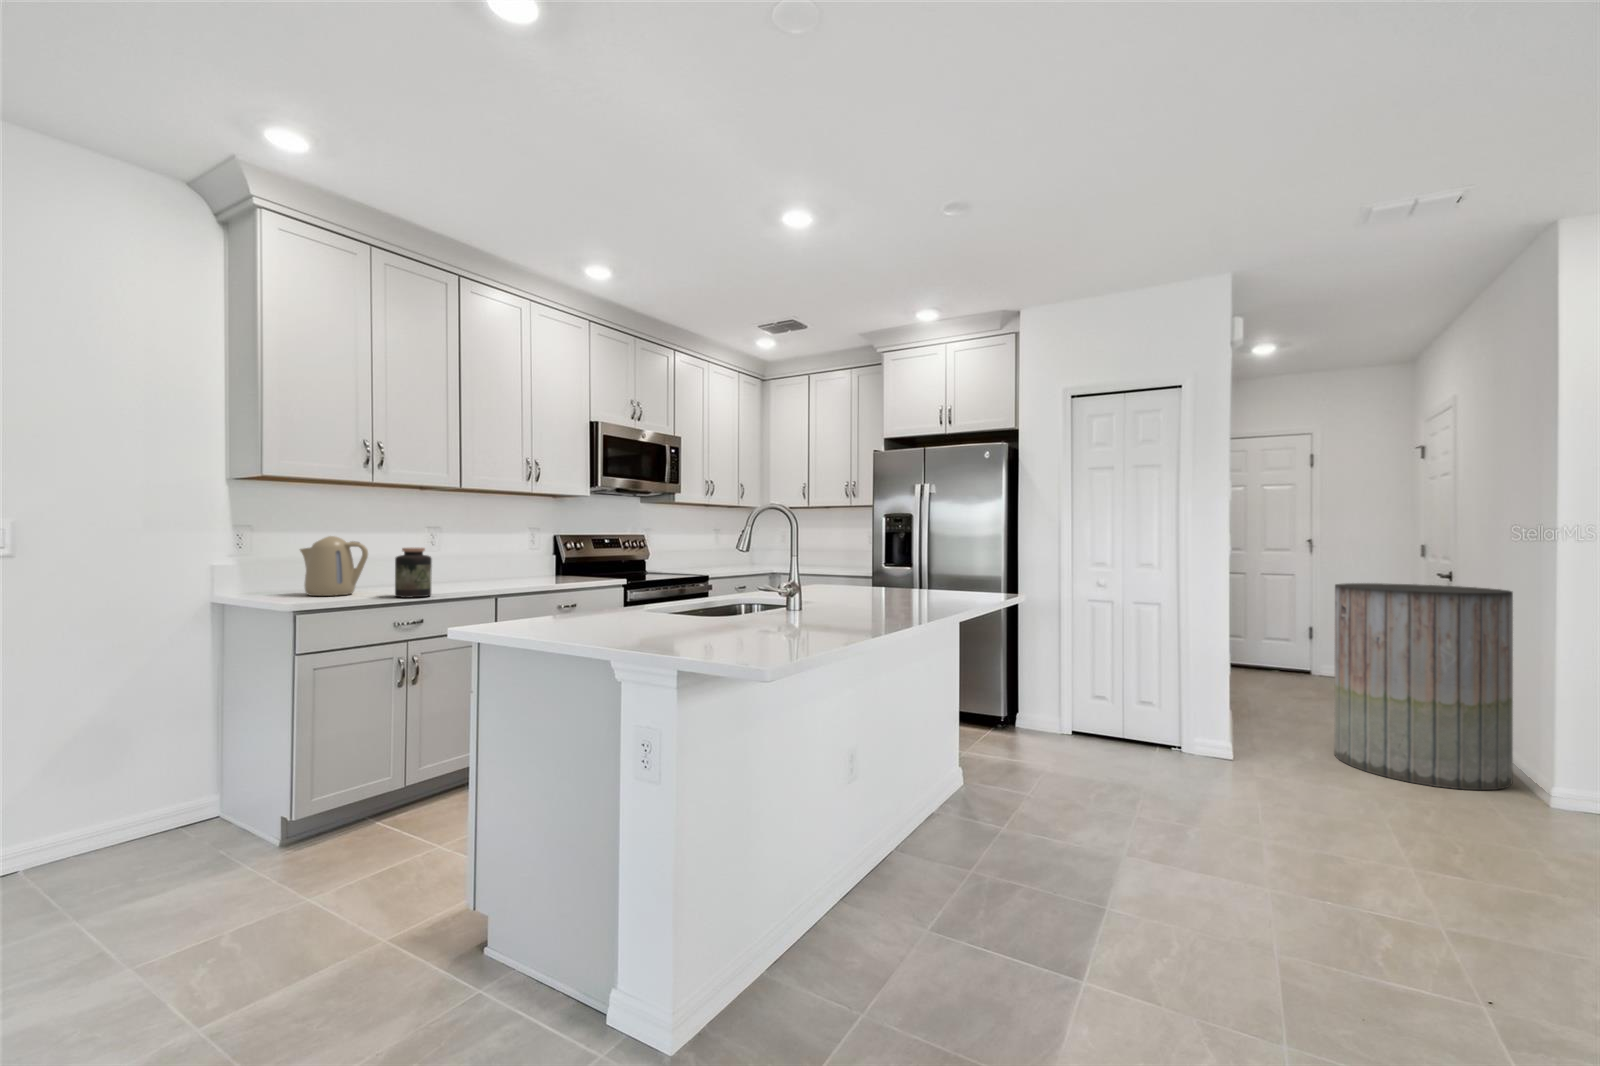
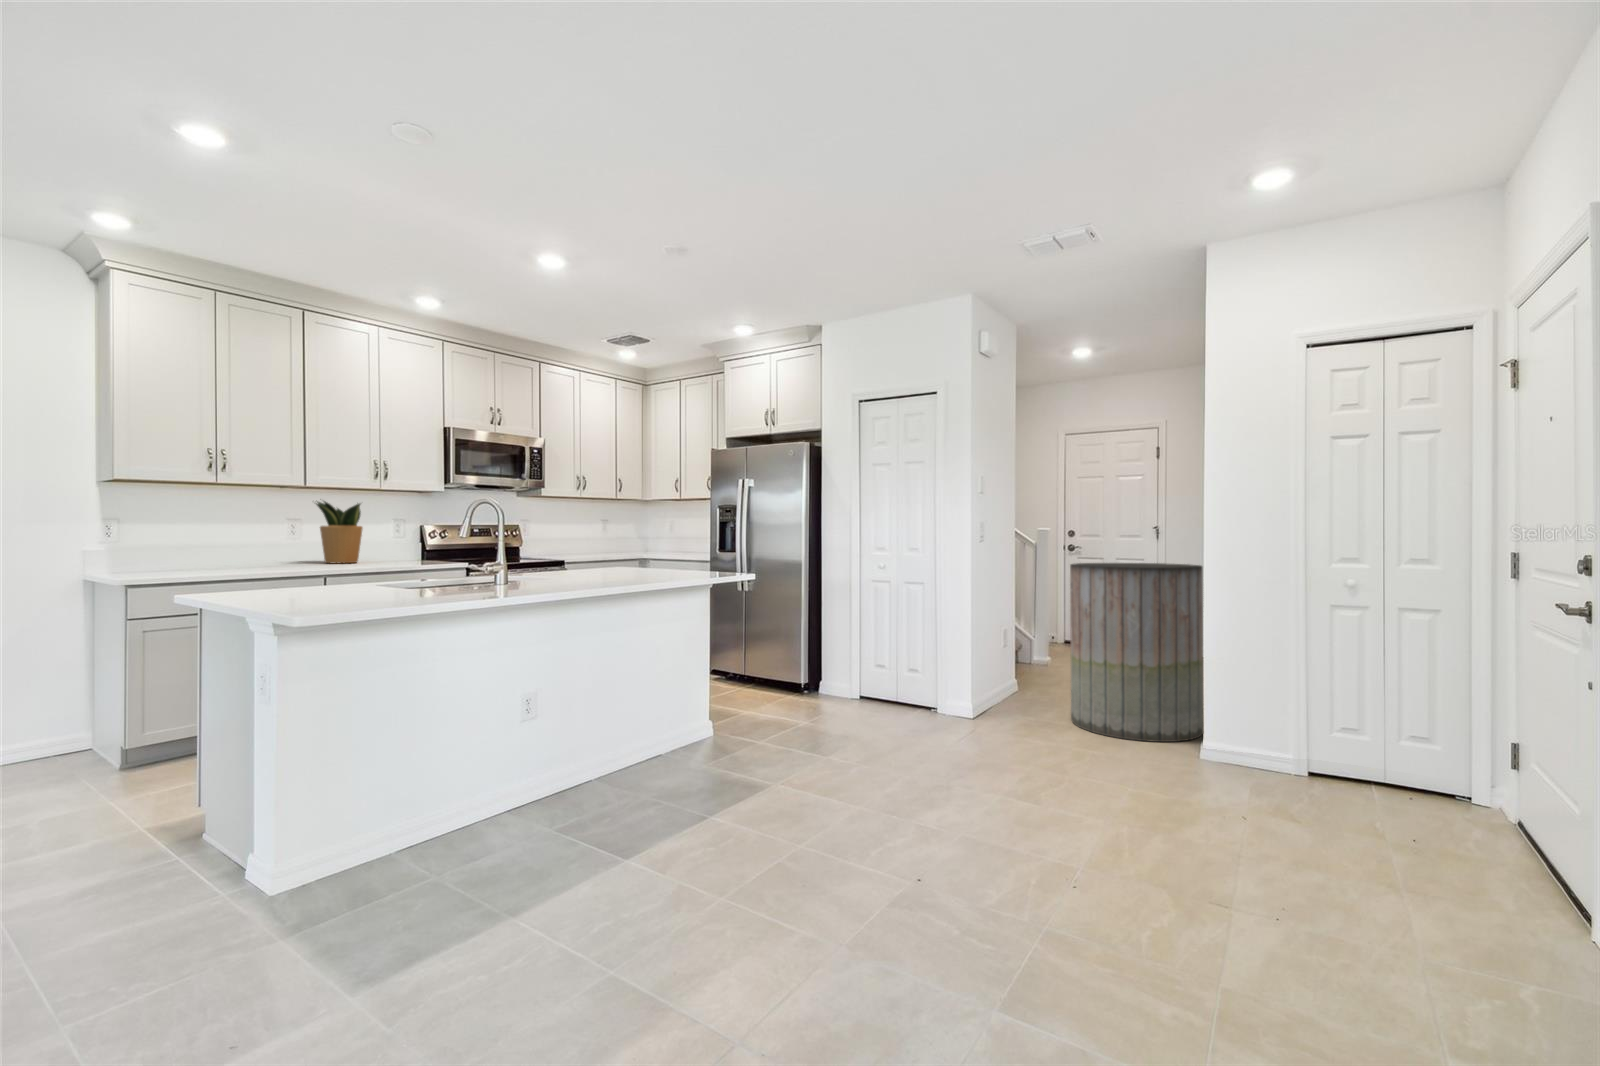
potted plant: none [449,503,514,580] -> present [316,501,362,563]
kettle: present [300,536,368,596] -> none [152,525,209,572]
jar: present [395,548,432,598] -> none [225,534,258,574]

